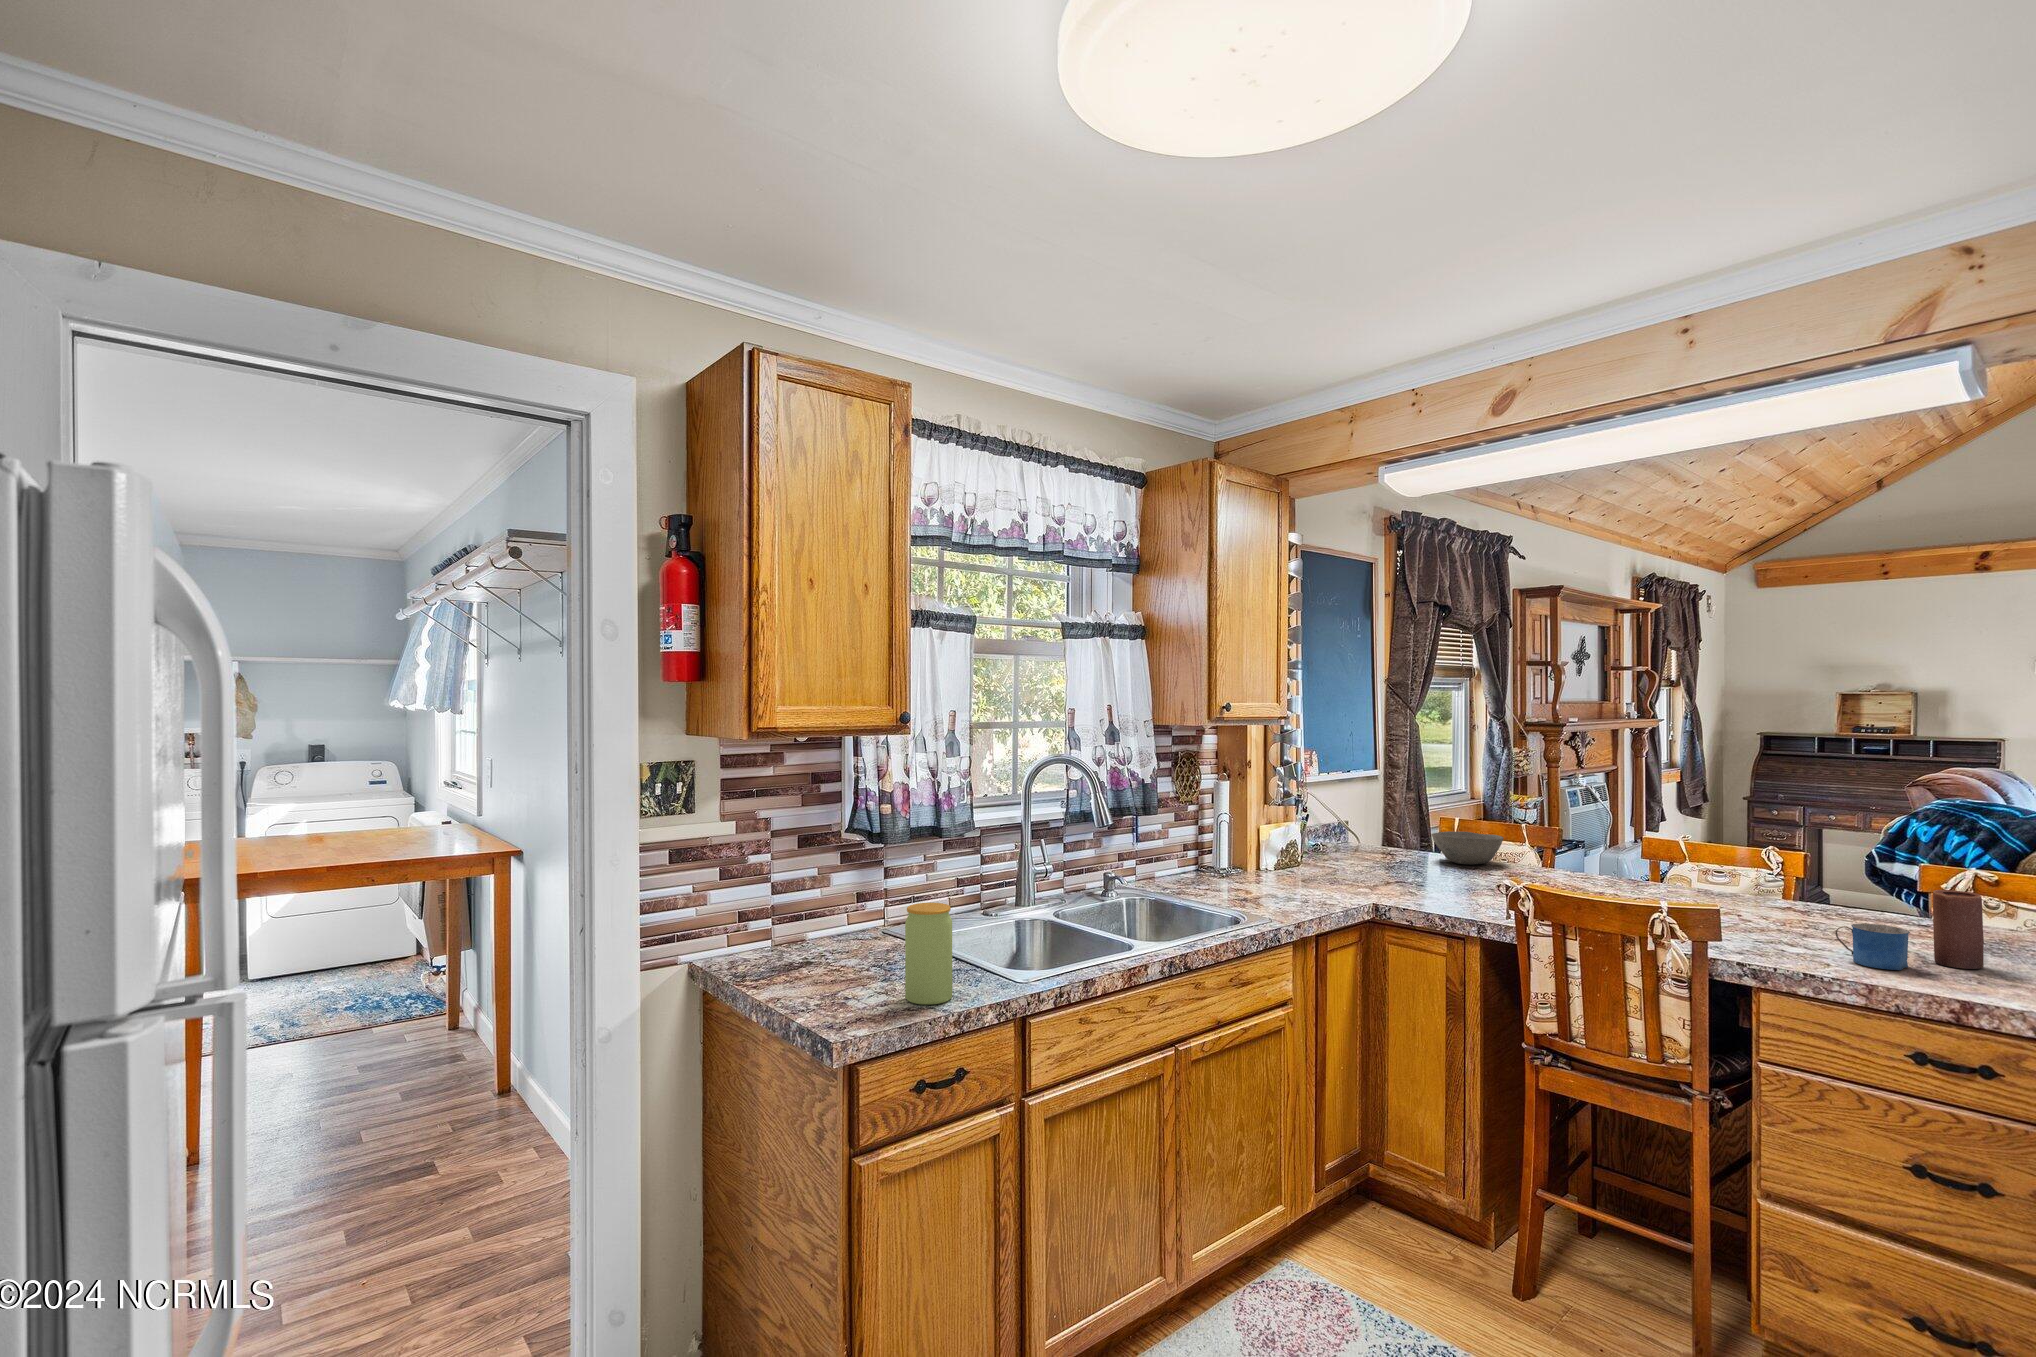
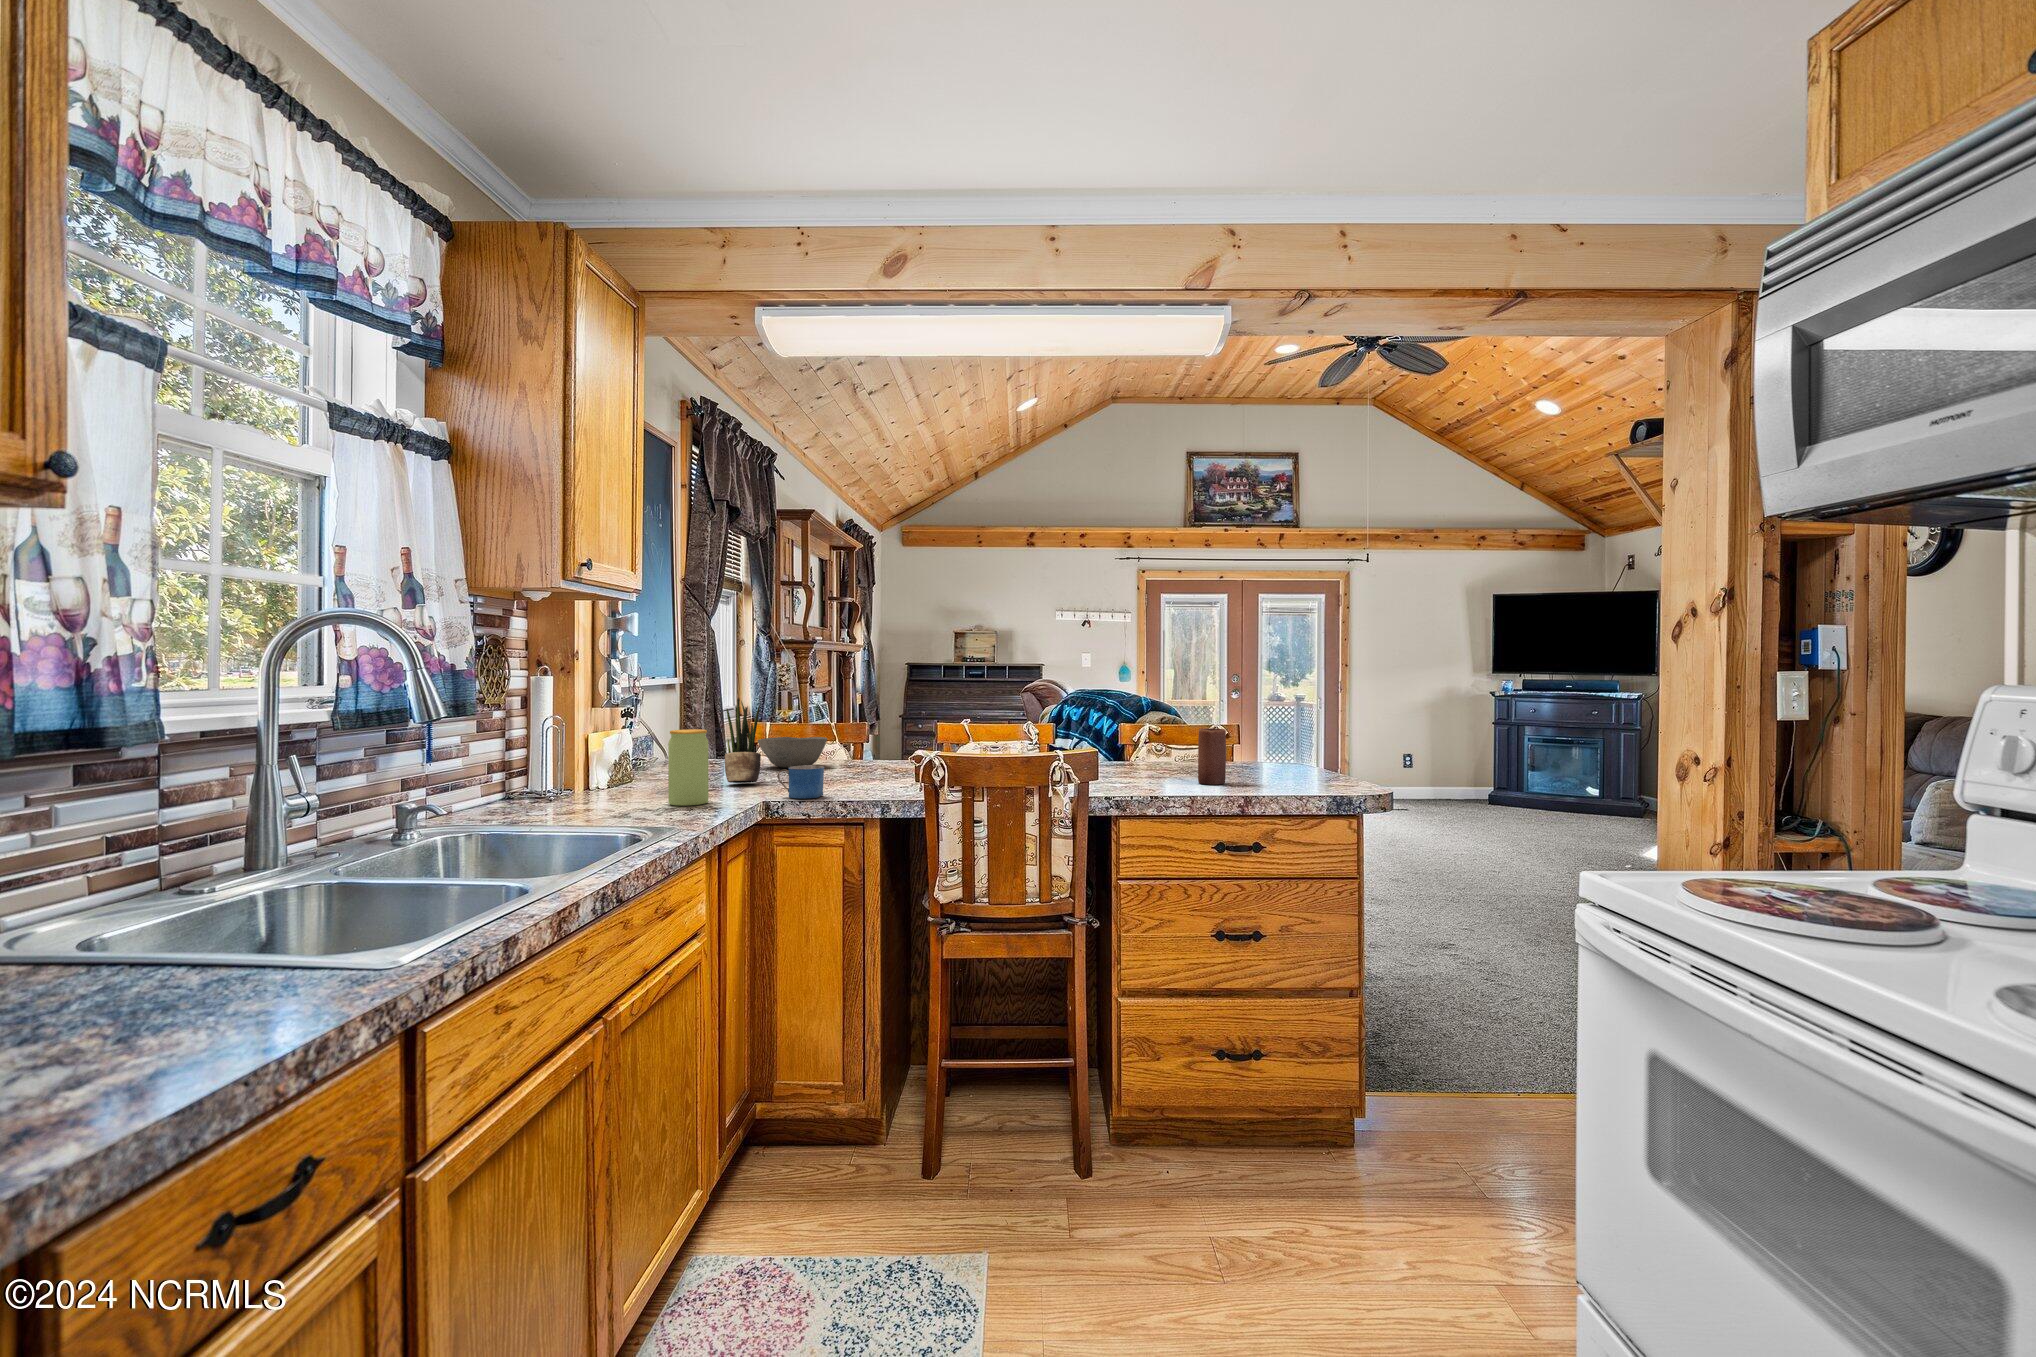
potted plant: none [1373,799,1407,878] -> present [725,698,761,783]
jar: present [905,903,952,1005] -> present [668,729,709,806]
mug: present [1835,924,1910,970] -> present [778,765,824,798]

